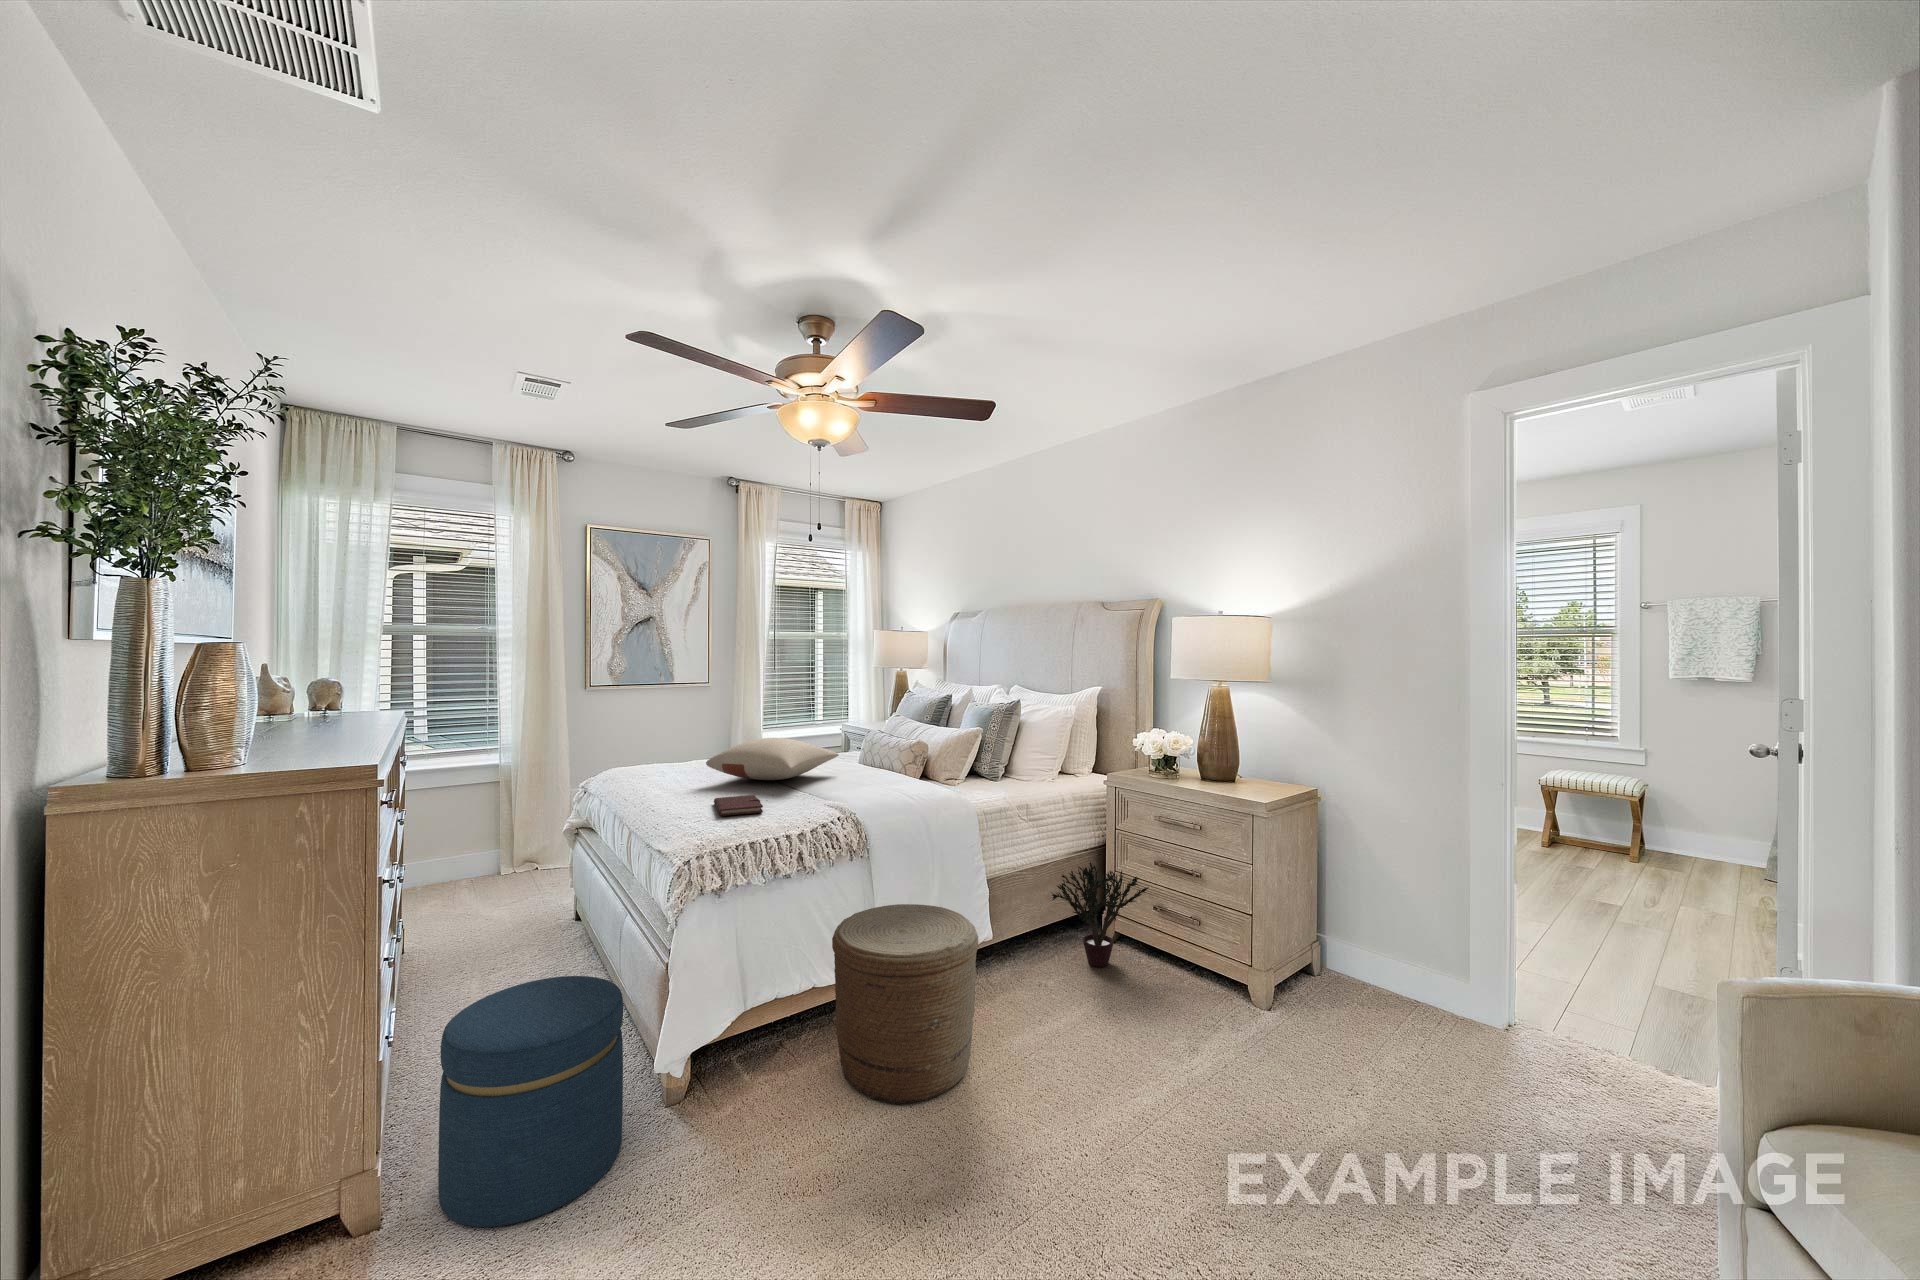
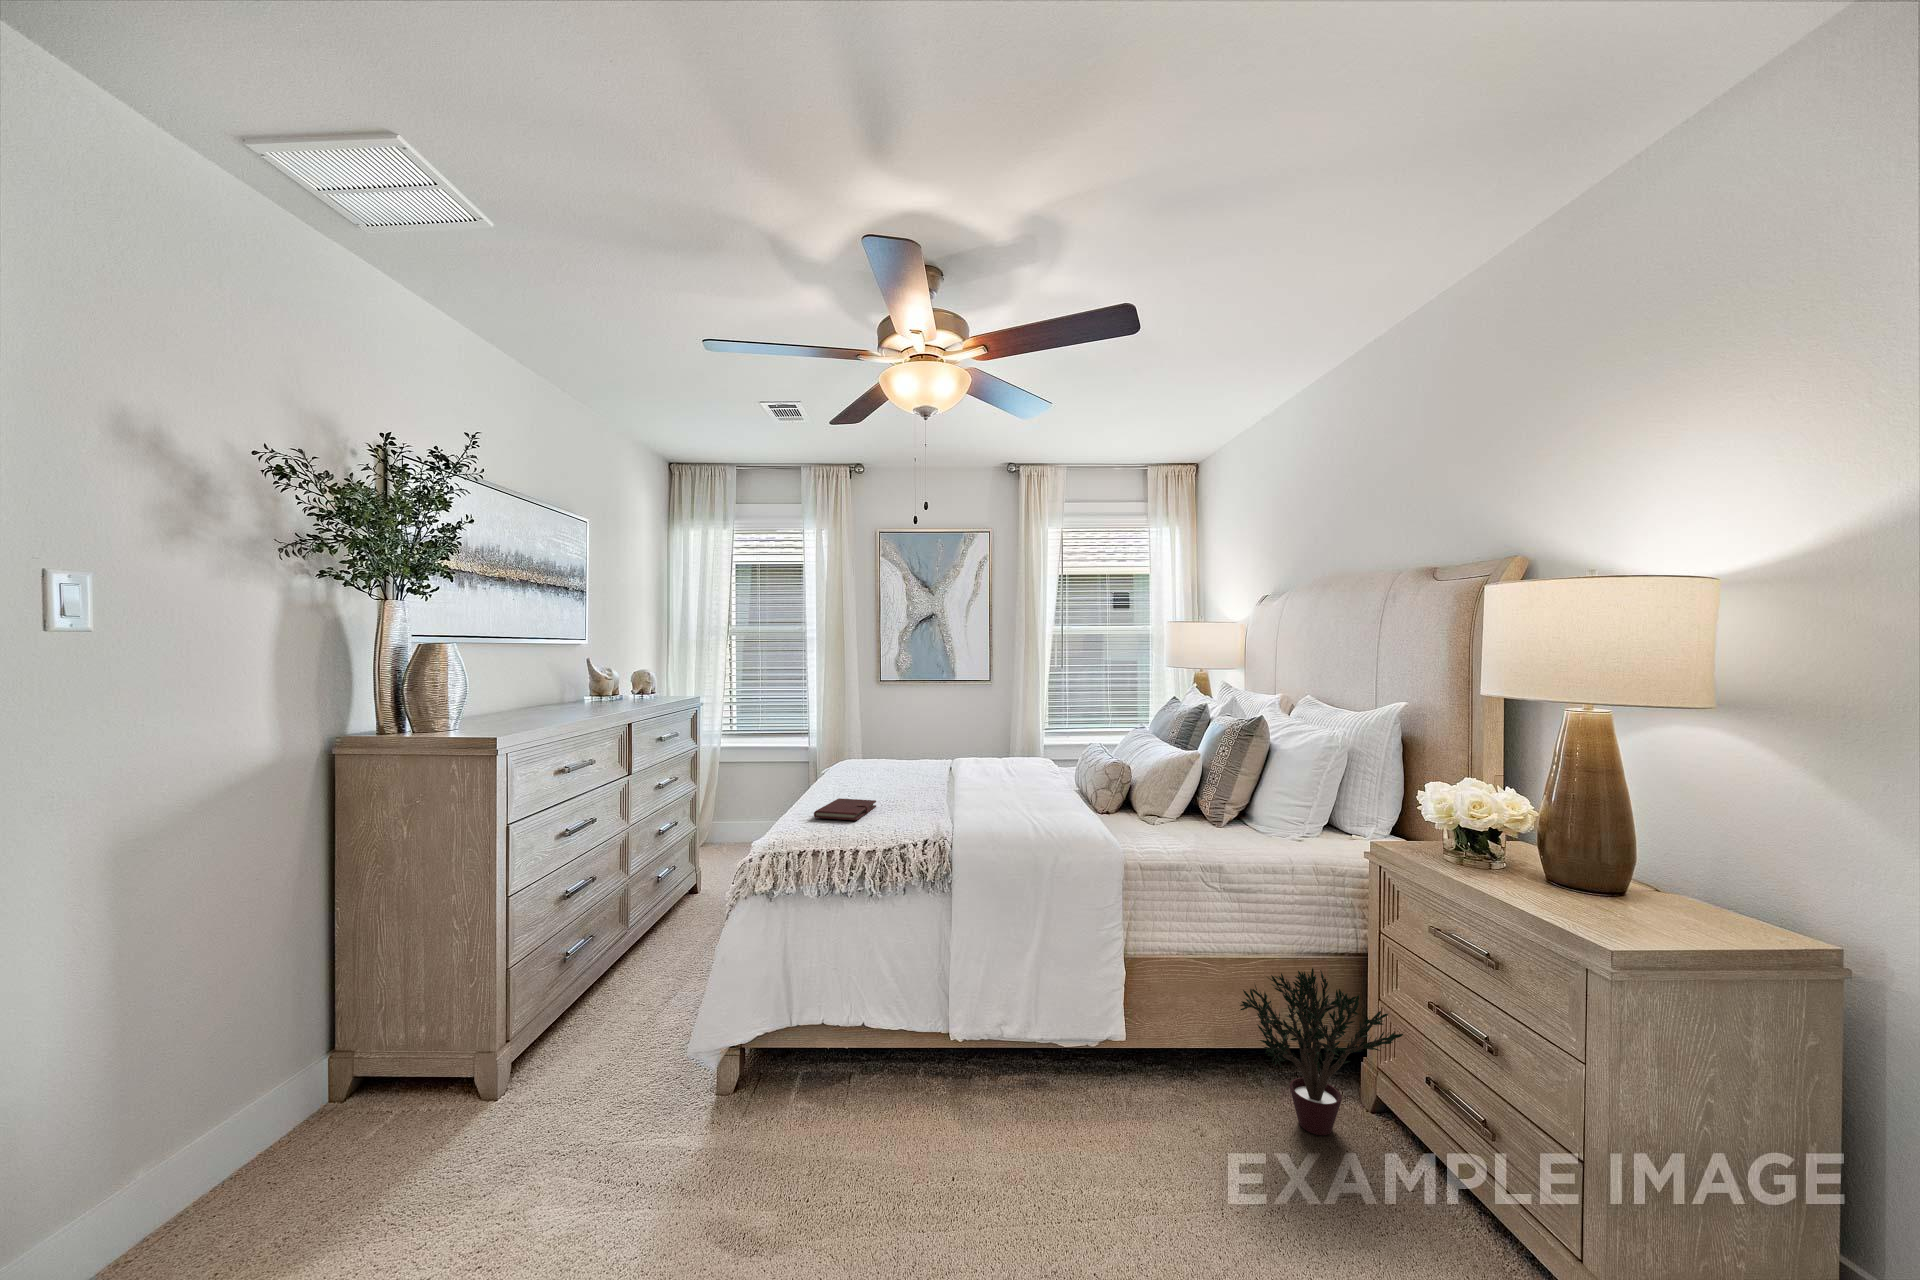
pillow: present [706,738,839,780] -> none [867,741,1009,787]
woven basket: present [832,904,978,1104] -> none [849,956,1030,1224]
ottoman: present [438,976,623,1227] -> none [491,945,659,1168]

